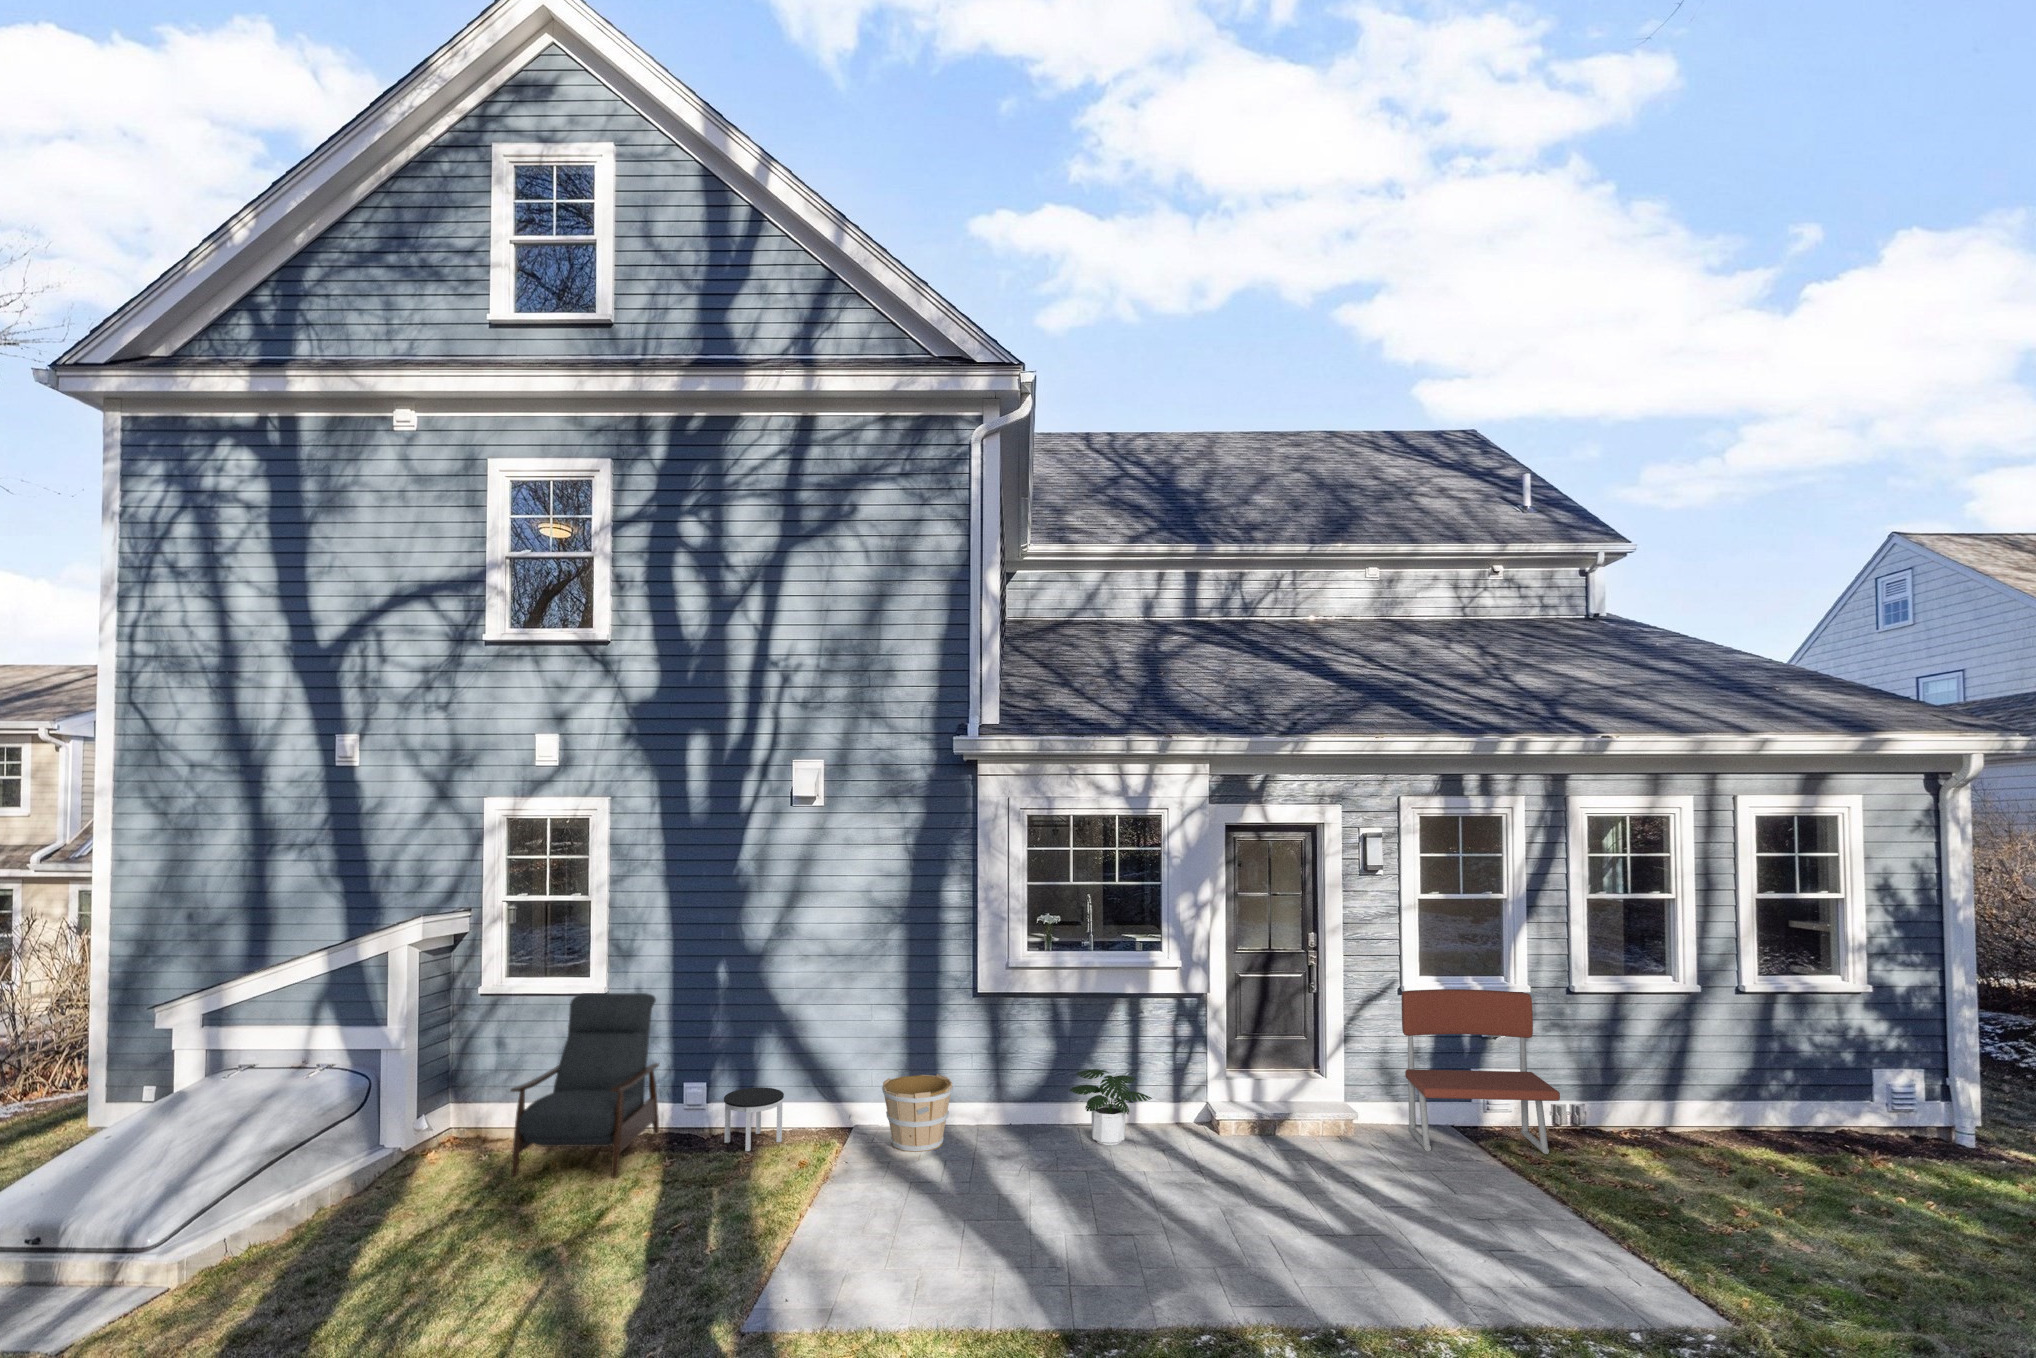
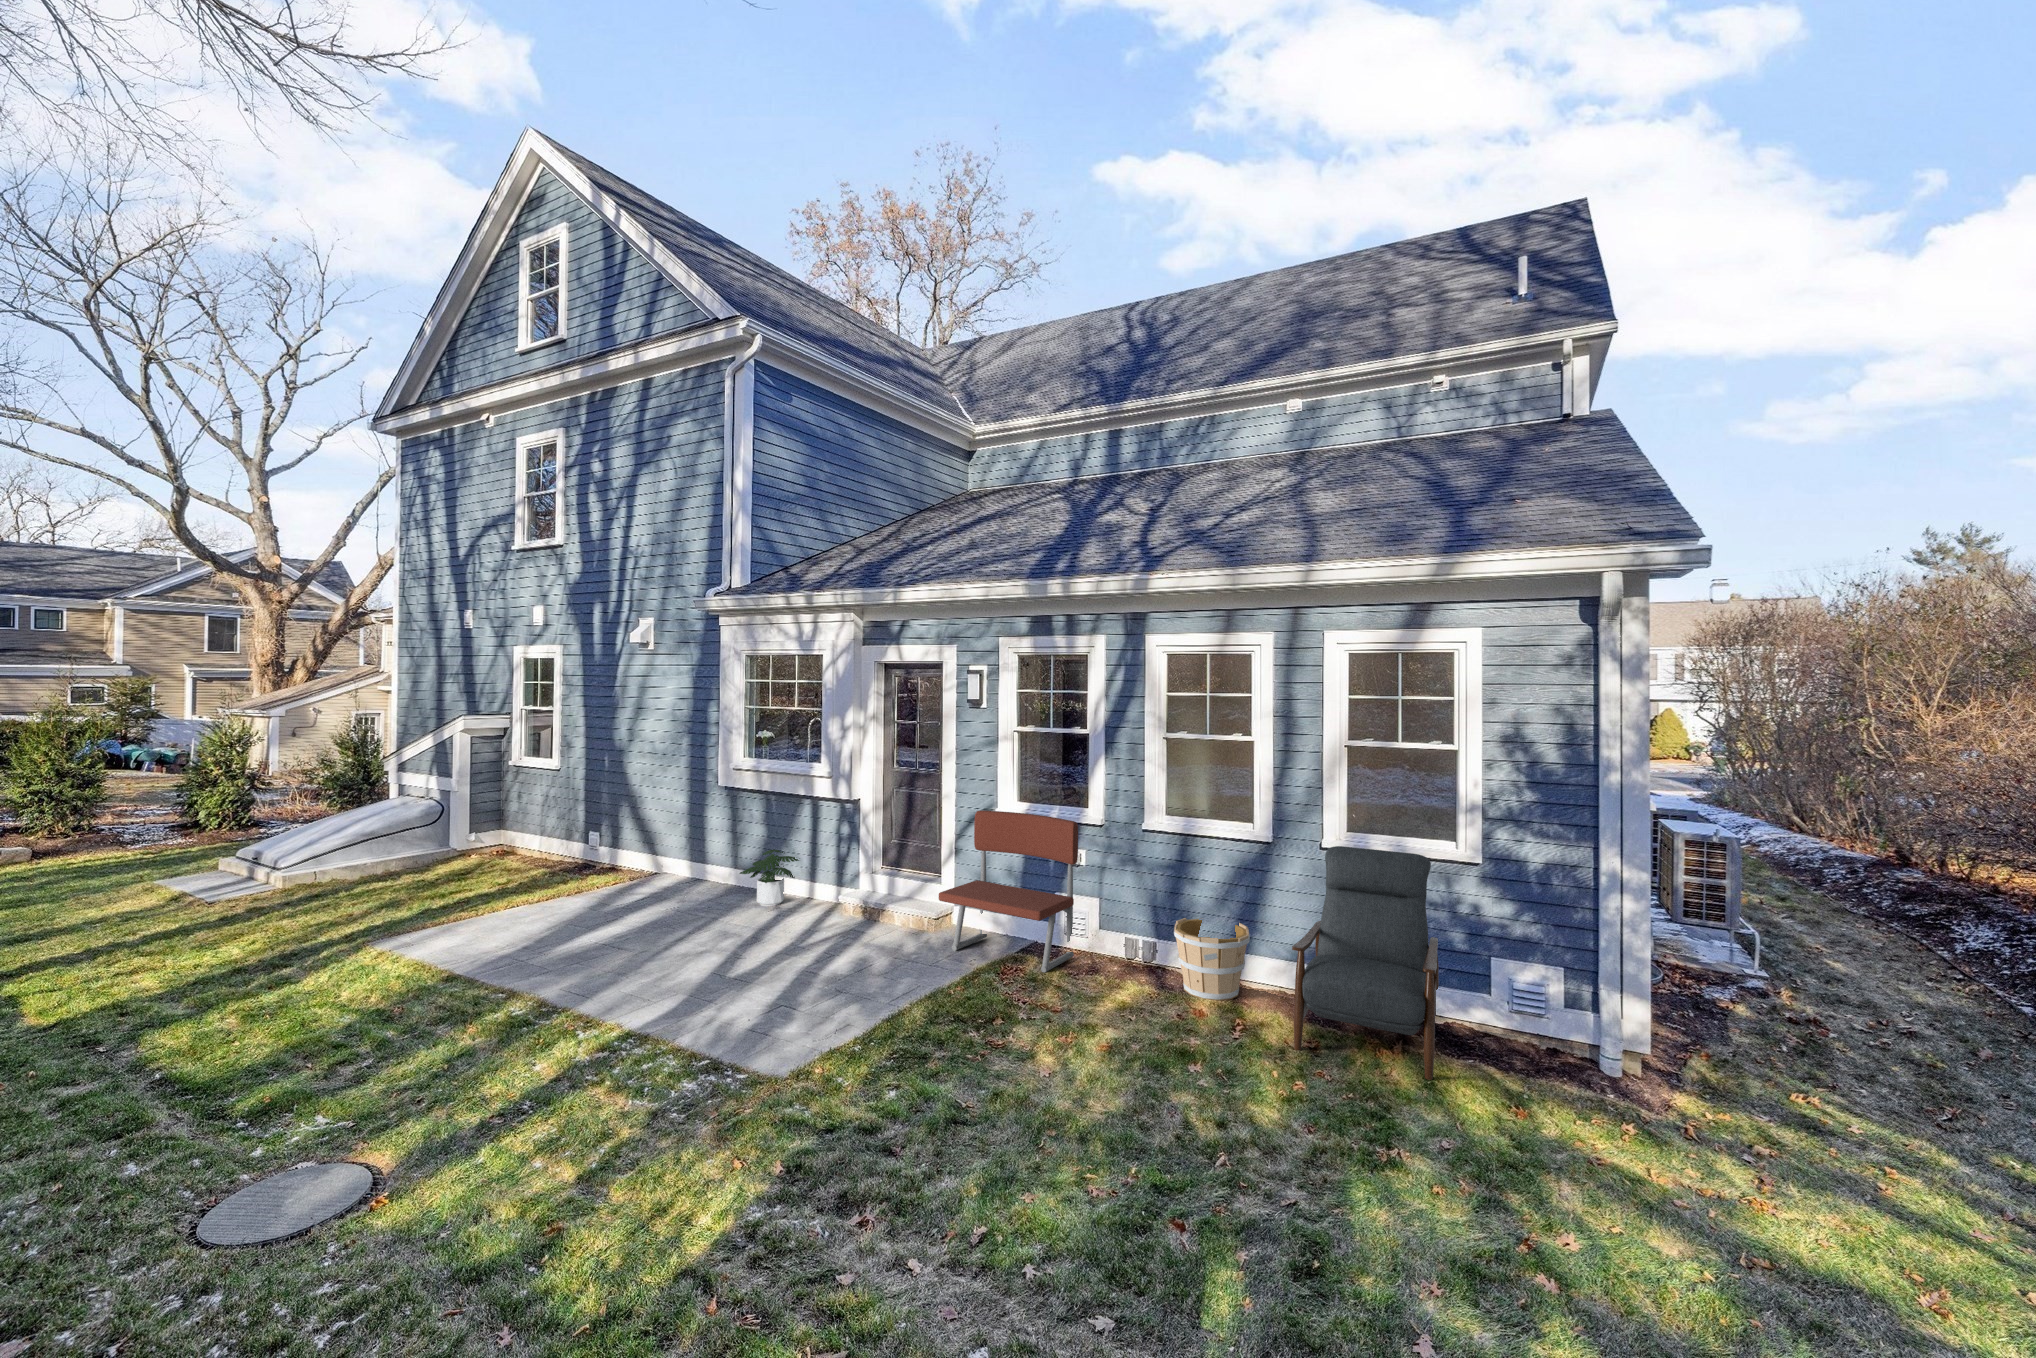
chair: present [511,993,659,1178] -> present [1292,846,1439,1080]
wooden bucket: present [882,1074,953,1152] -> present [1174,918,1250,1001]
round table: present [724,1087,784,1151] -> none [578,837,622,874]

